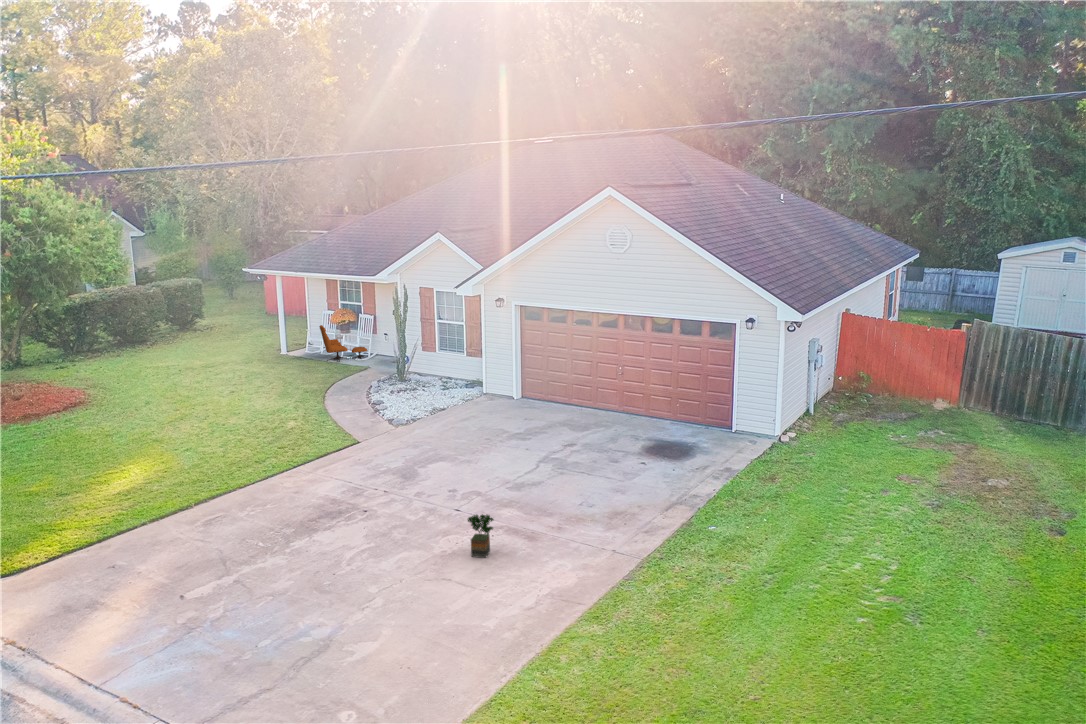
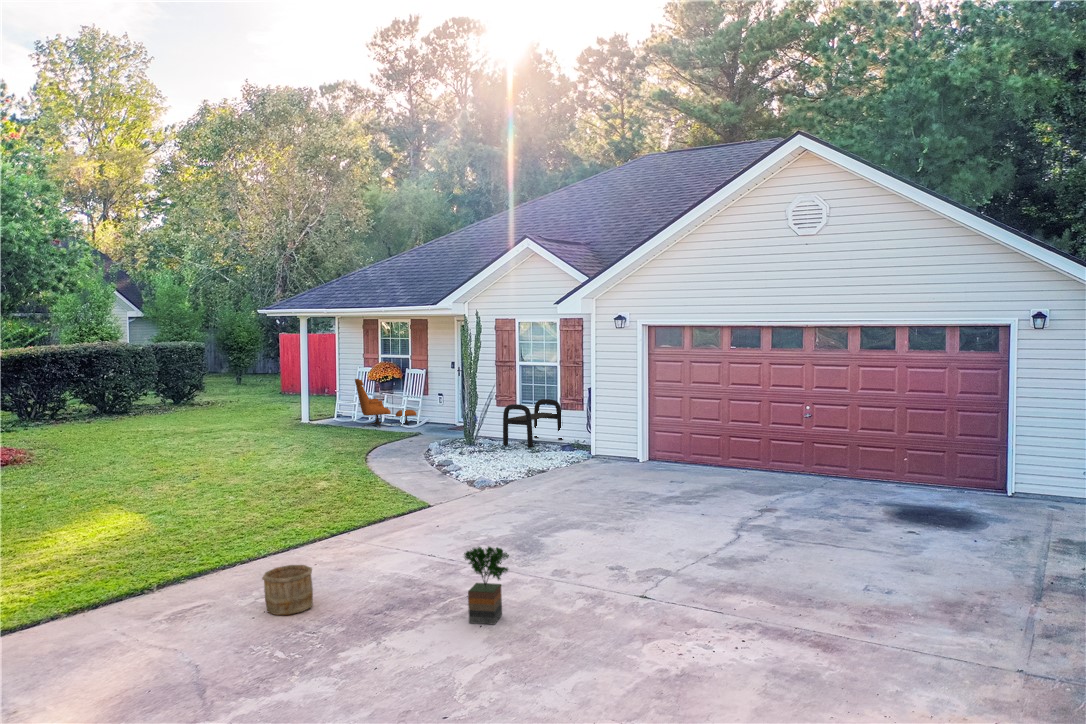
bench: none [423,348,468,386] -> present [503,399,563,447]
wooden bucket: none [252,496,280,523] -> present [262,565,313,615]
potted tree: present [468,514,493,558] -> present [464,547,509,625]

